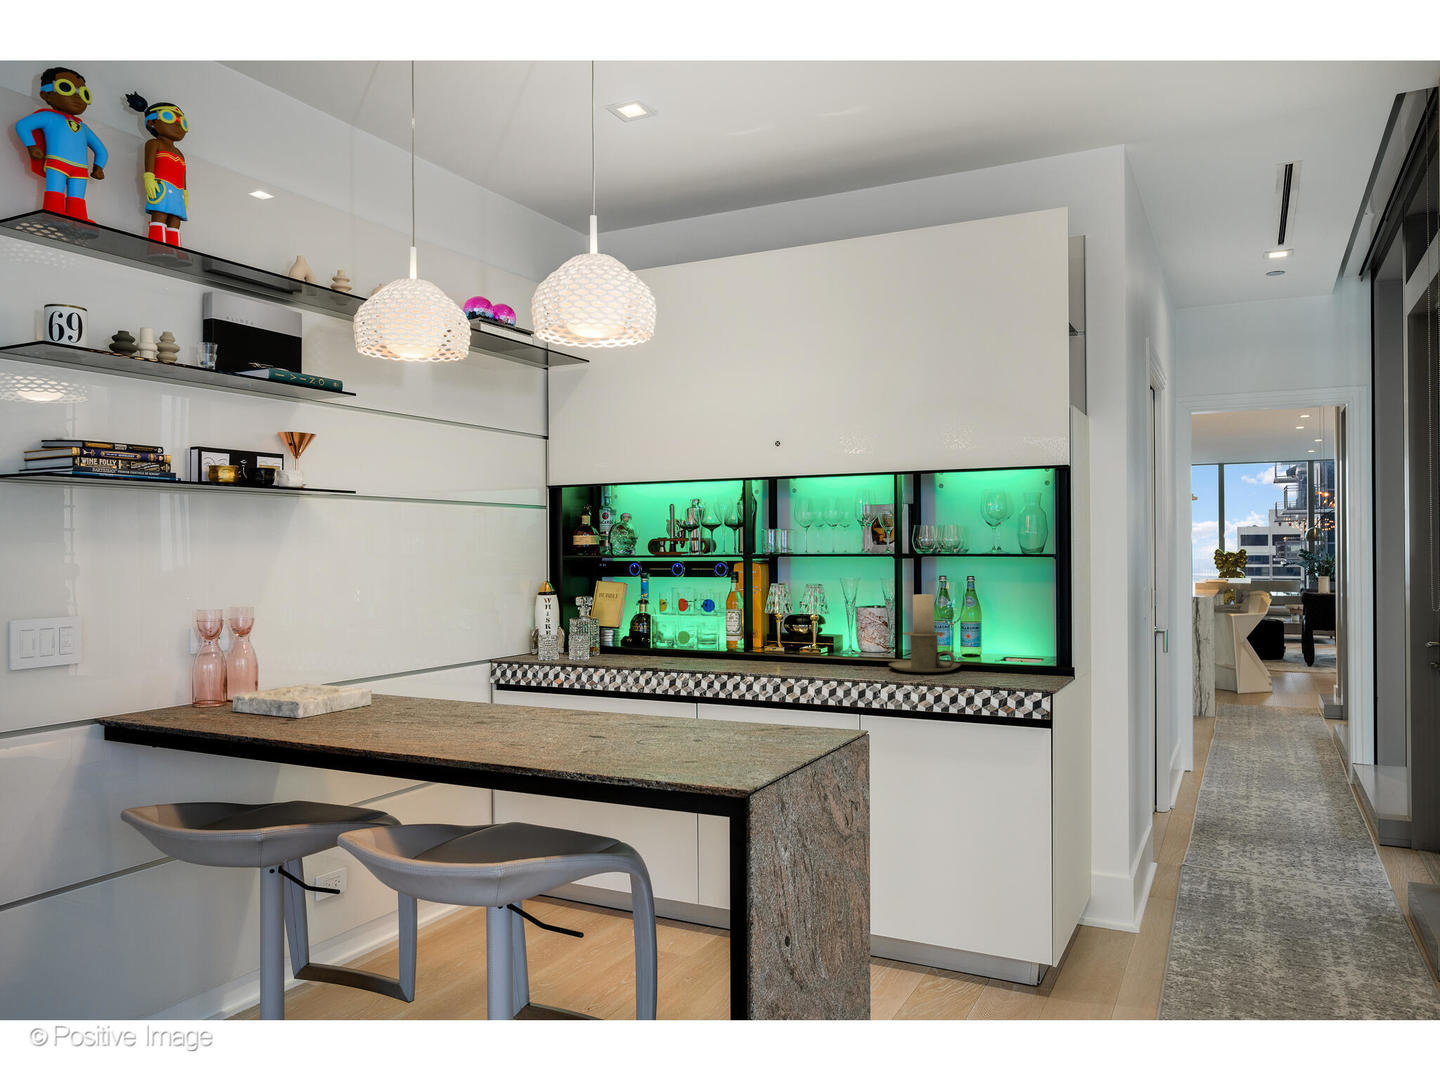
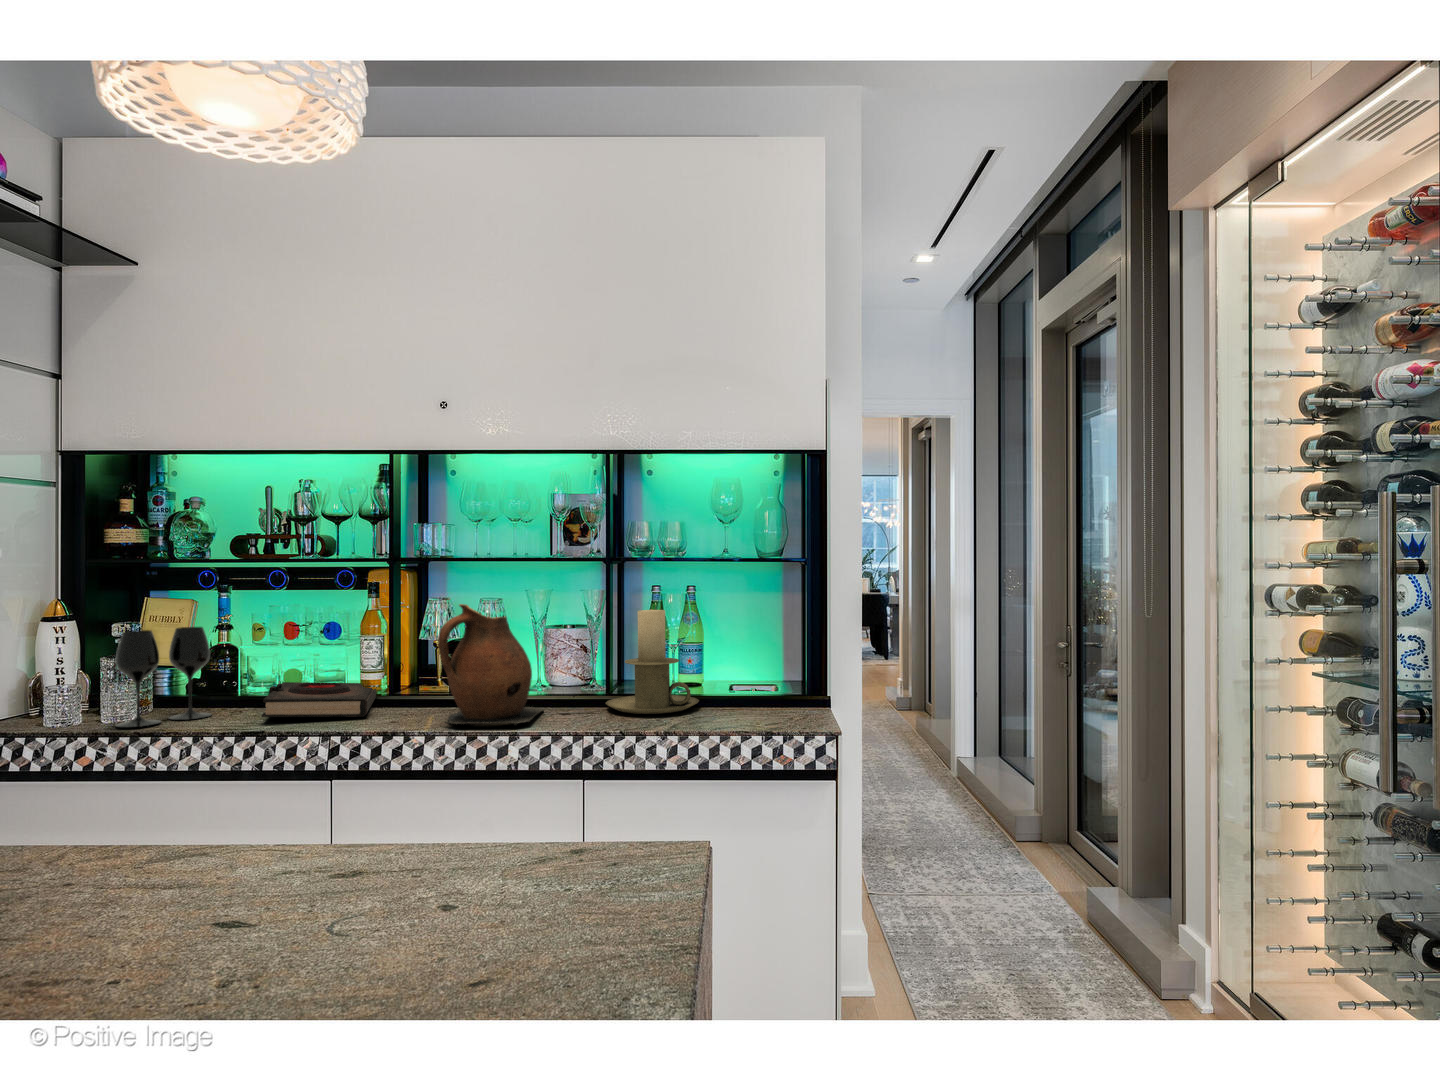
ceramic pitcher: none [766,587,844,674] -> present [438,604,544,725]
wine glass: none [576,600,632,662] -> present [116,627,211,727]
book: none [658,640,737,664] -> present [262,682,376,717]

